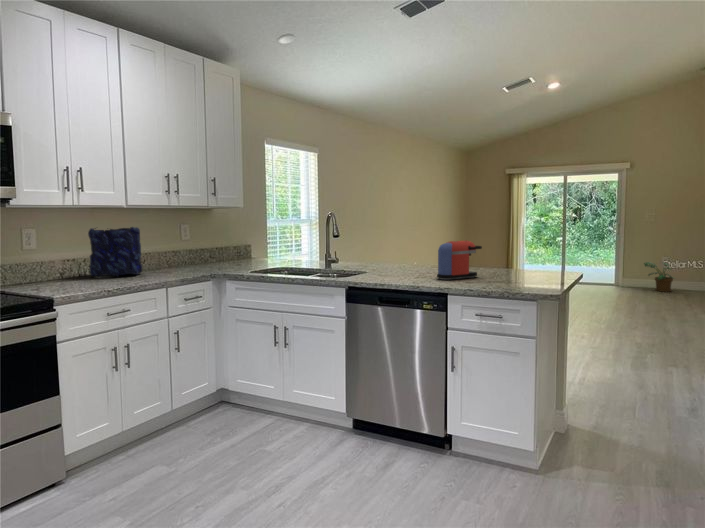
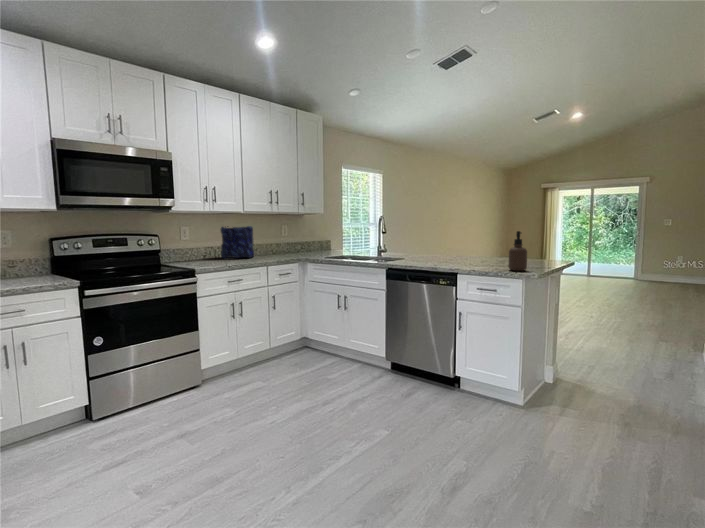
soap dispenser: none [519,237,543,290] -> present [509,231,527,271]
coffee maker: present [437,241,482,280] -> none [453,235,489,264]
potted plant: present [644,262,673,292] -> none [660,260,691,285]

